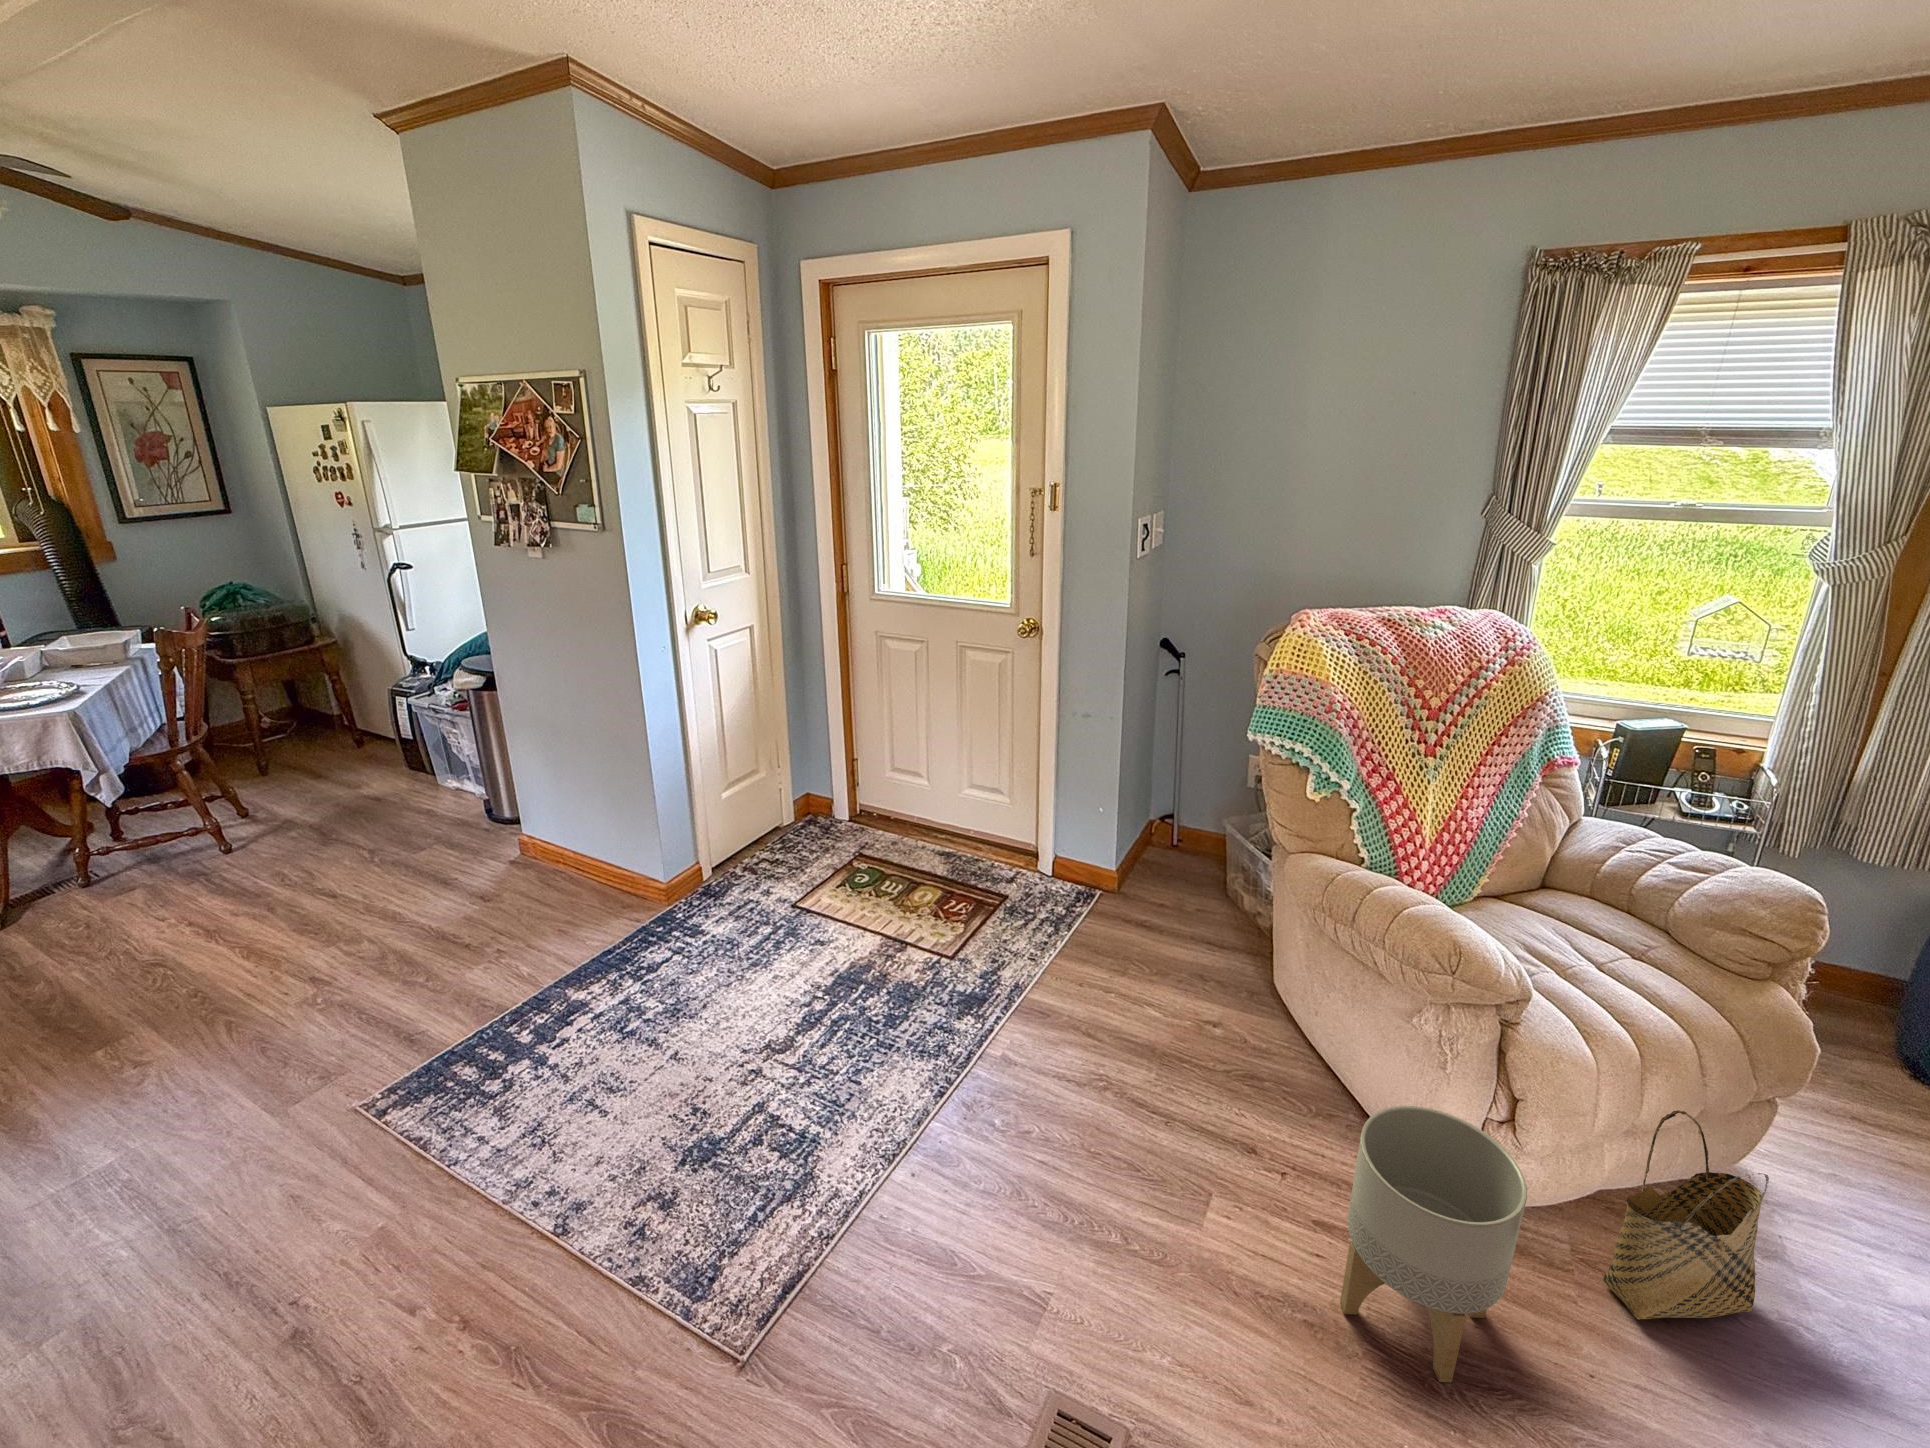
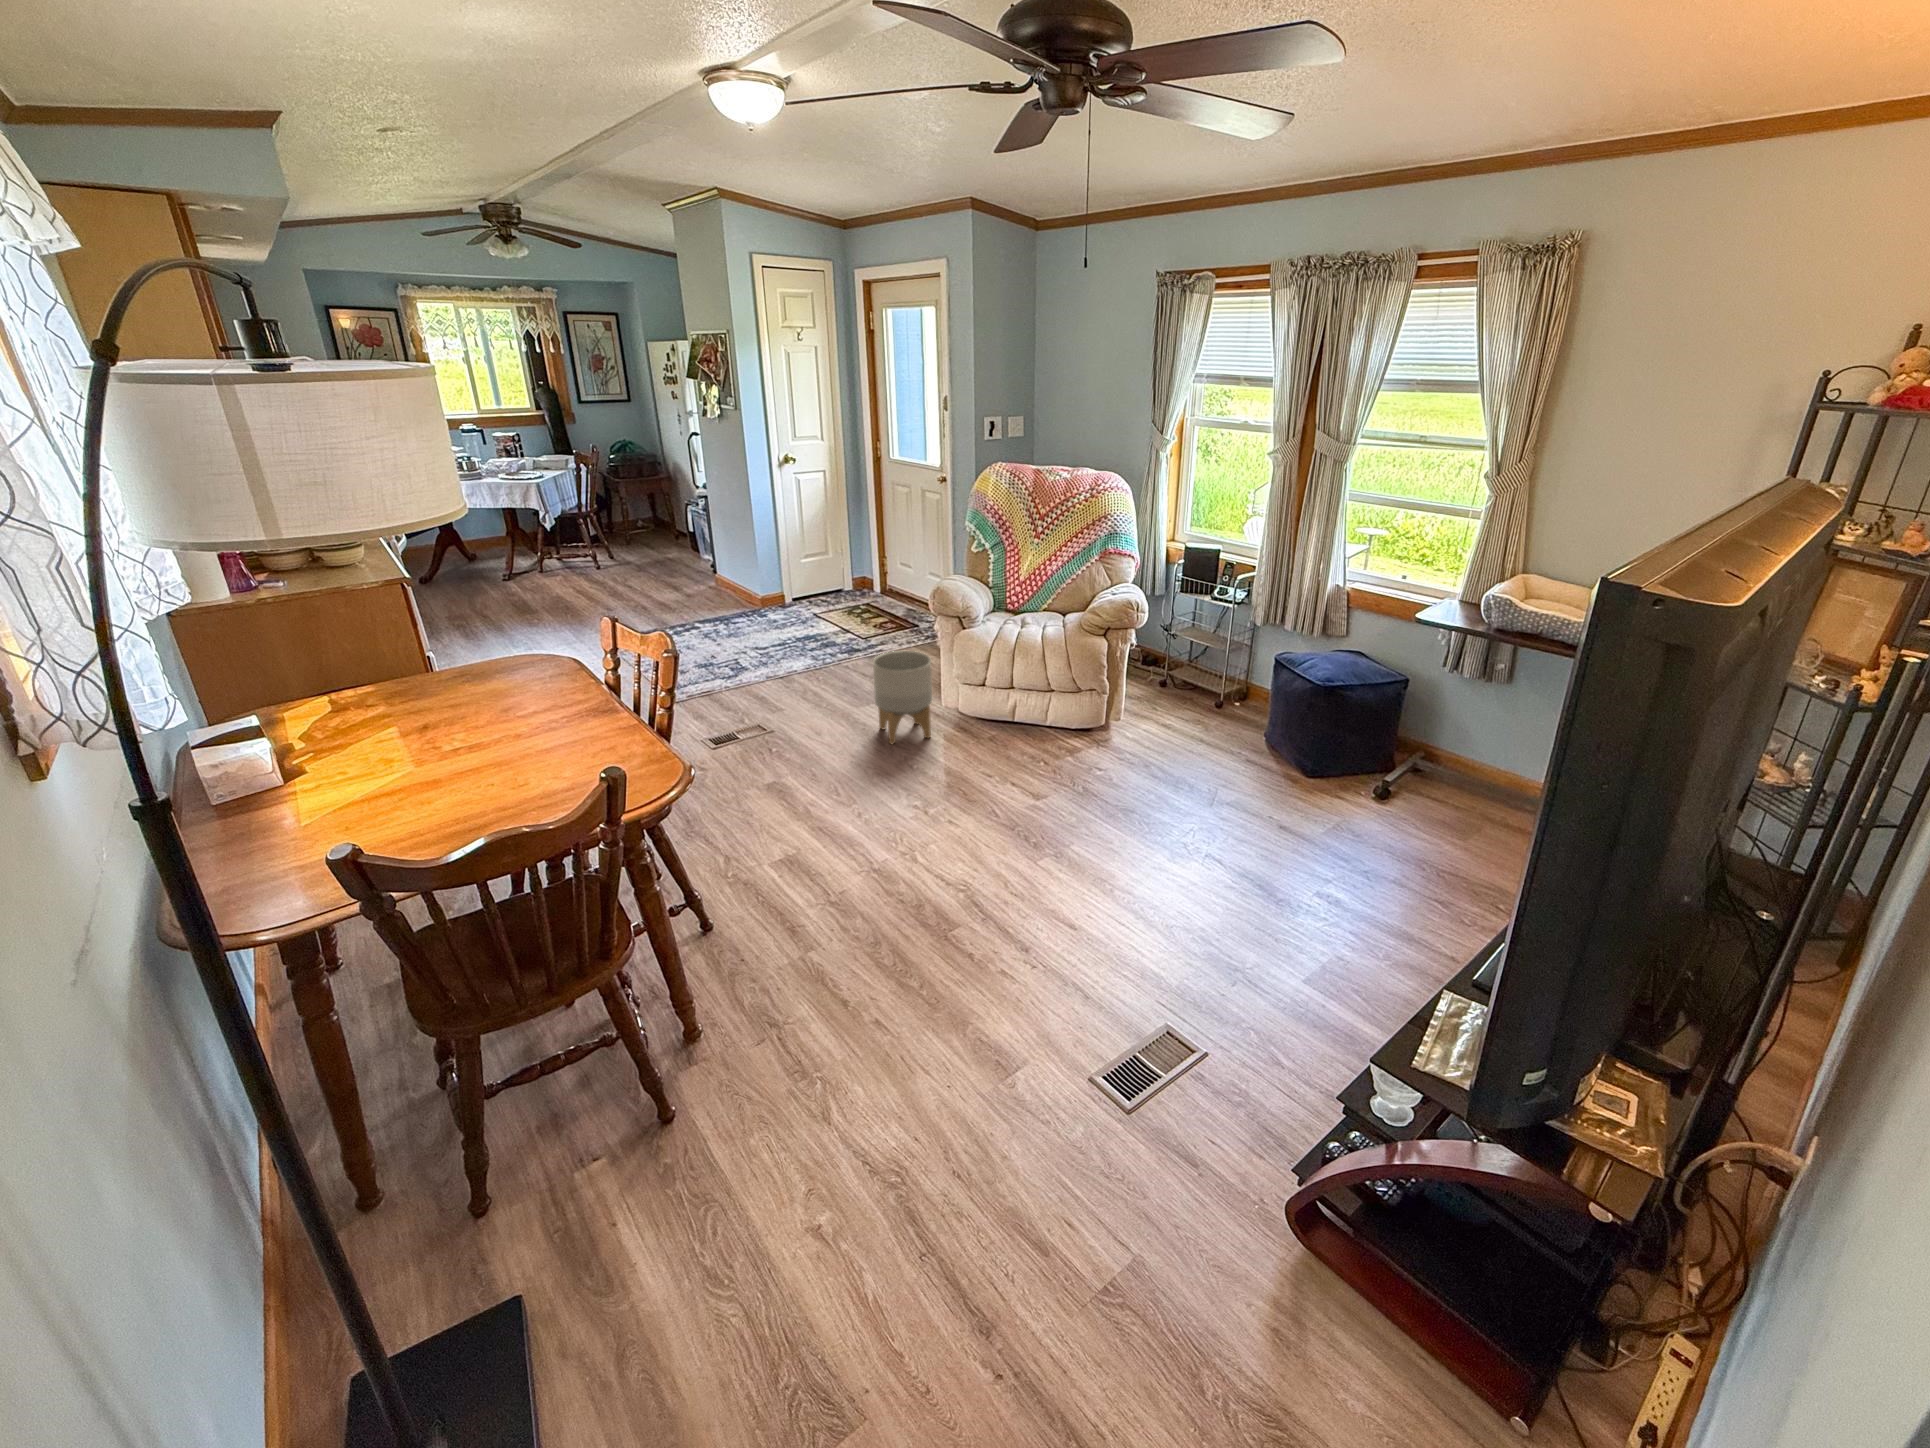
woven basket: present [1603,1110,1769,1320] -> none [979,667,1040,753]

